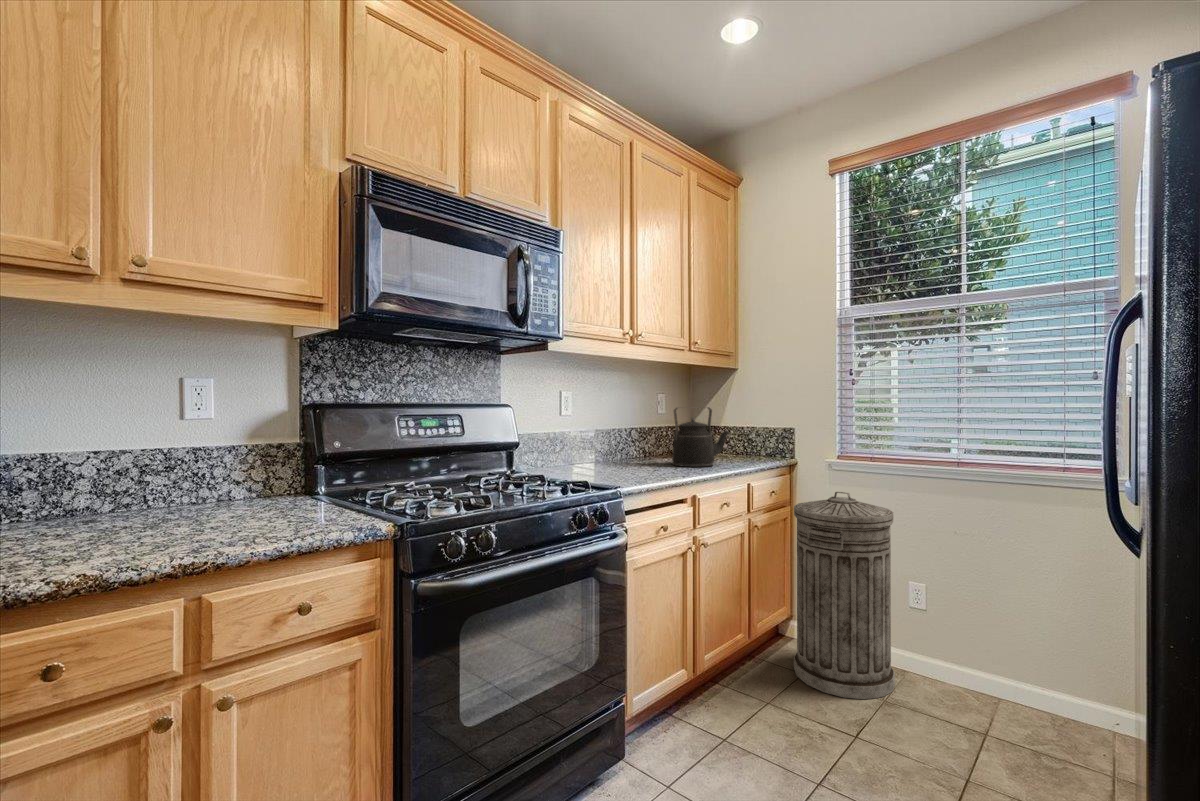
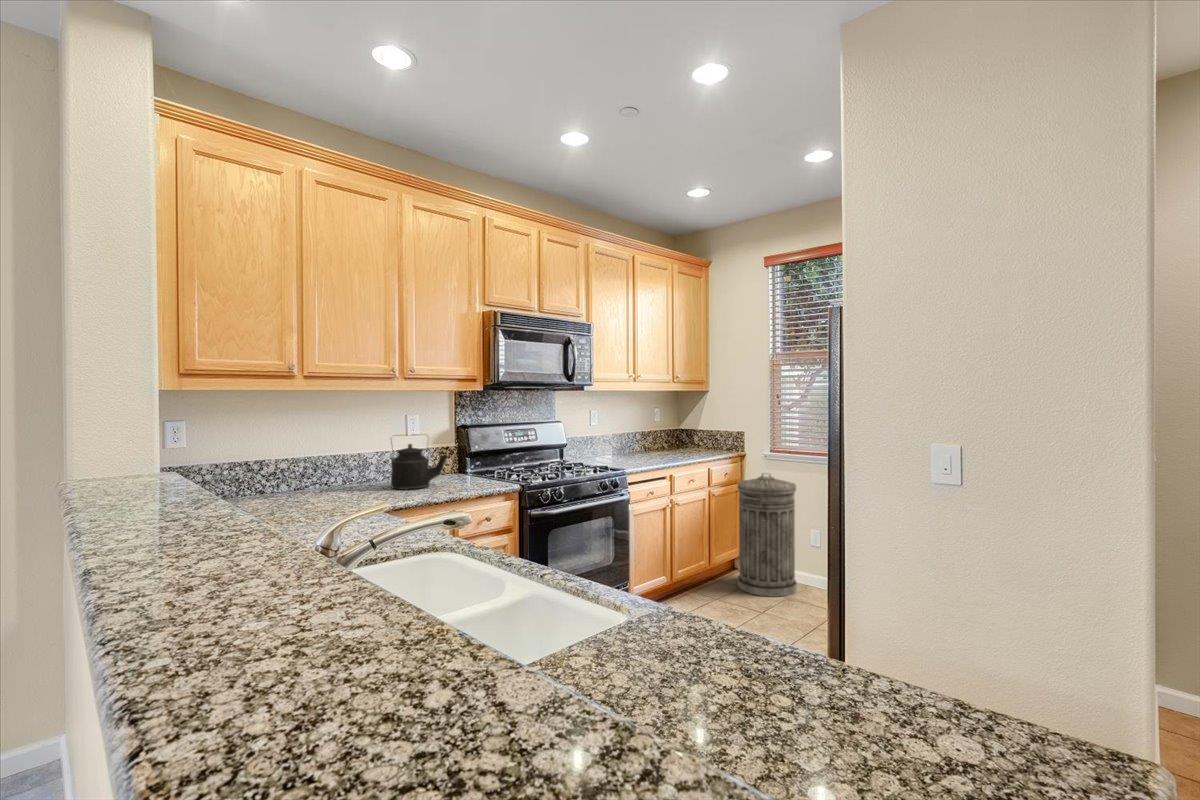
kettle: present [672,407,729,467] -> present [391,444,448,490]

